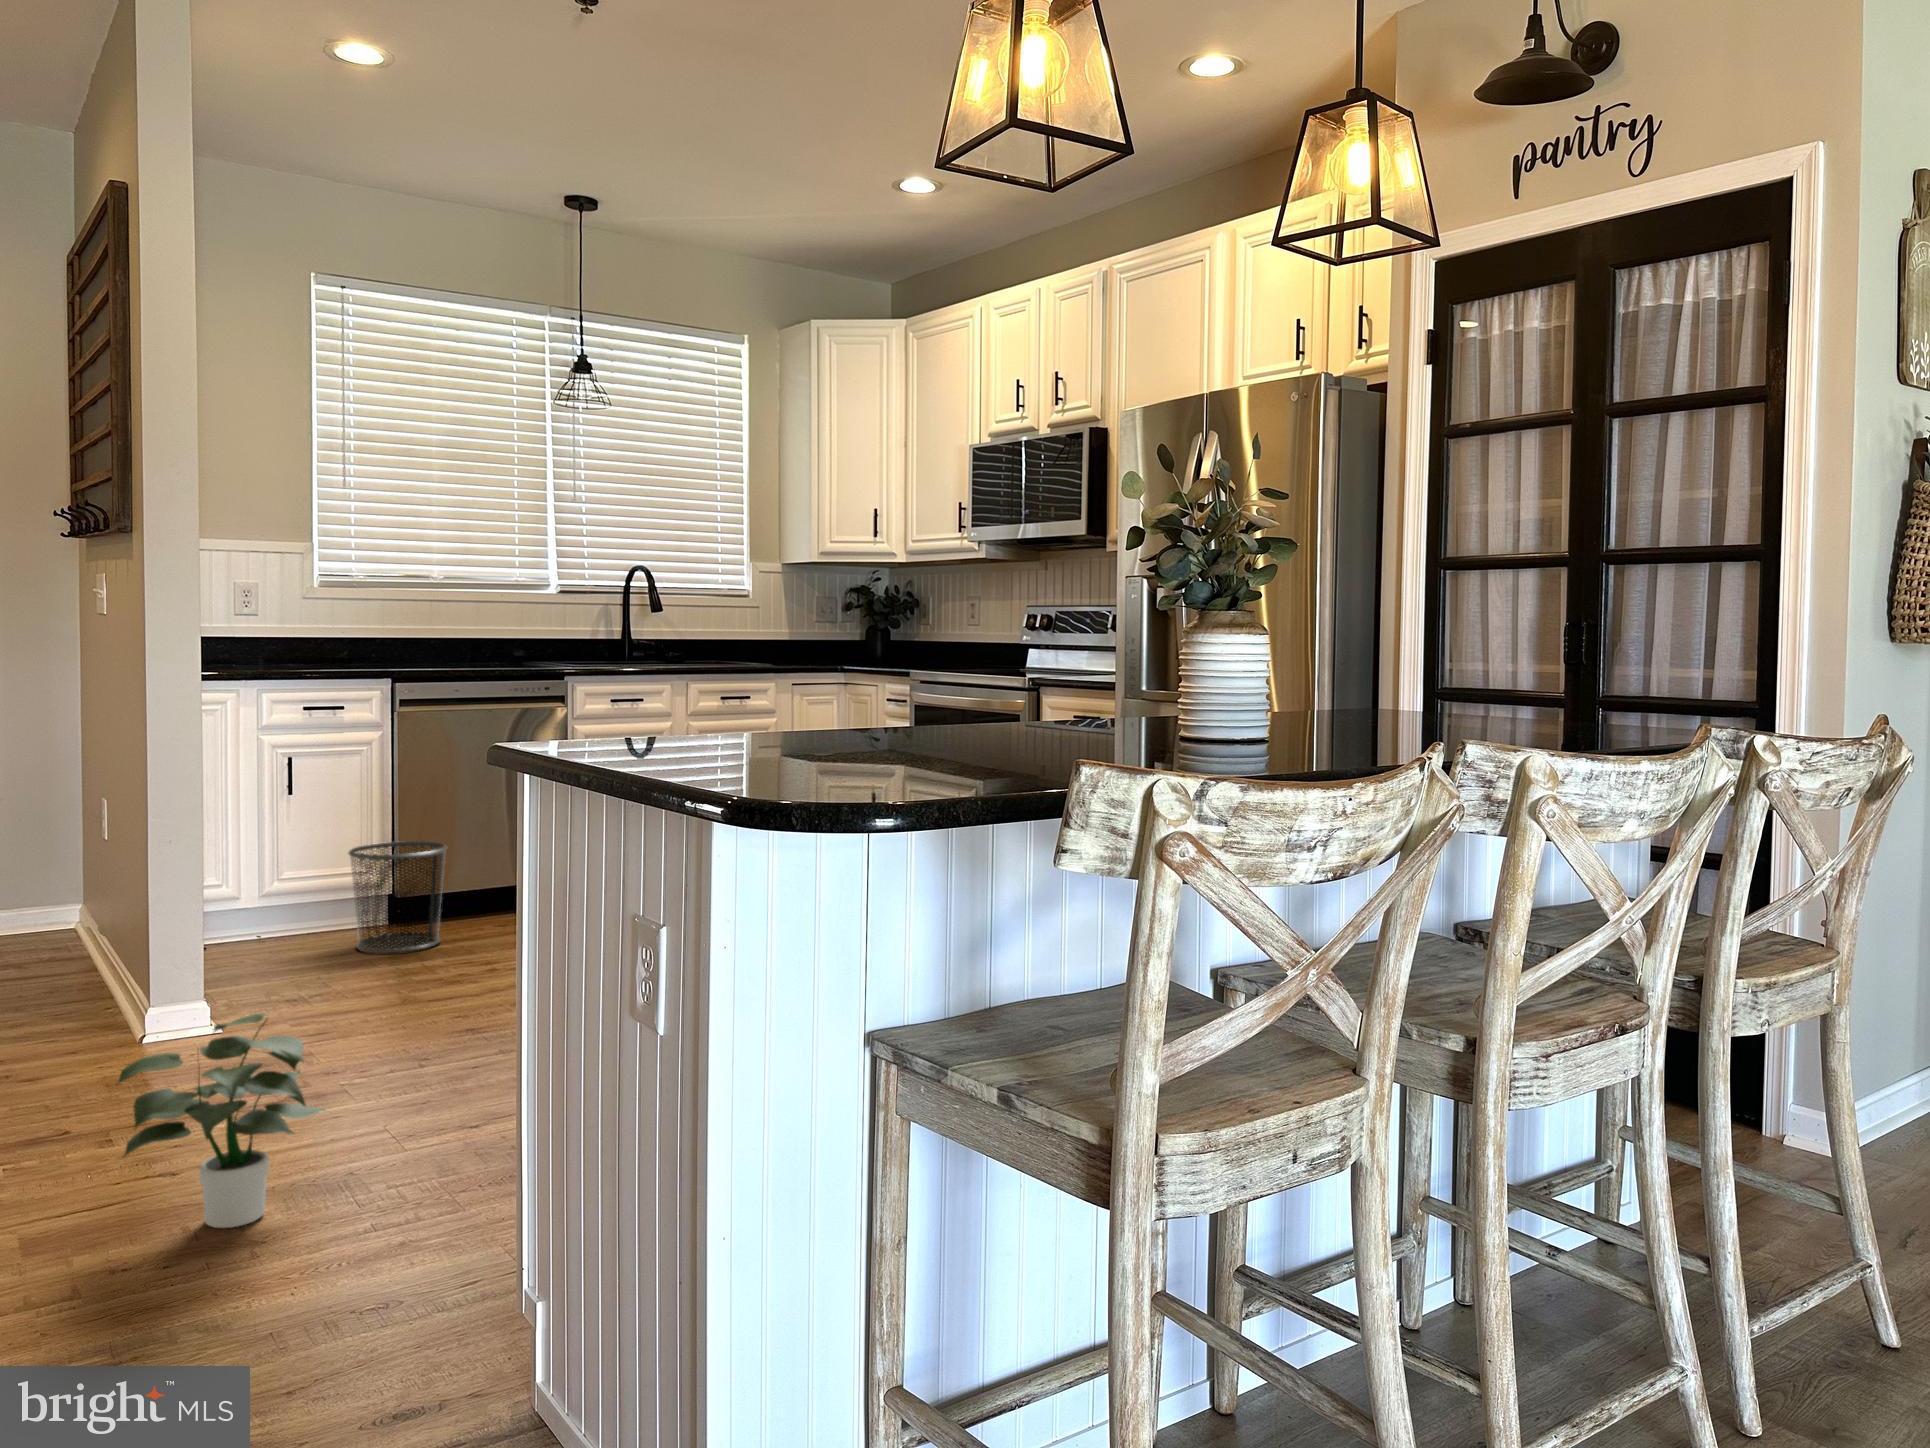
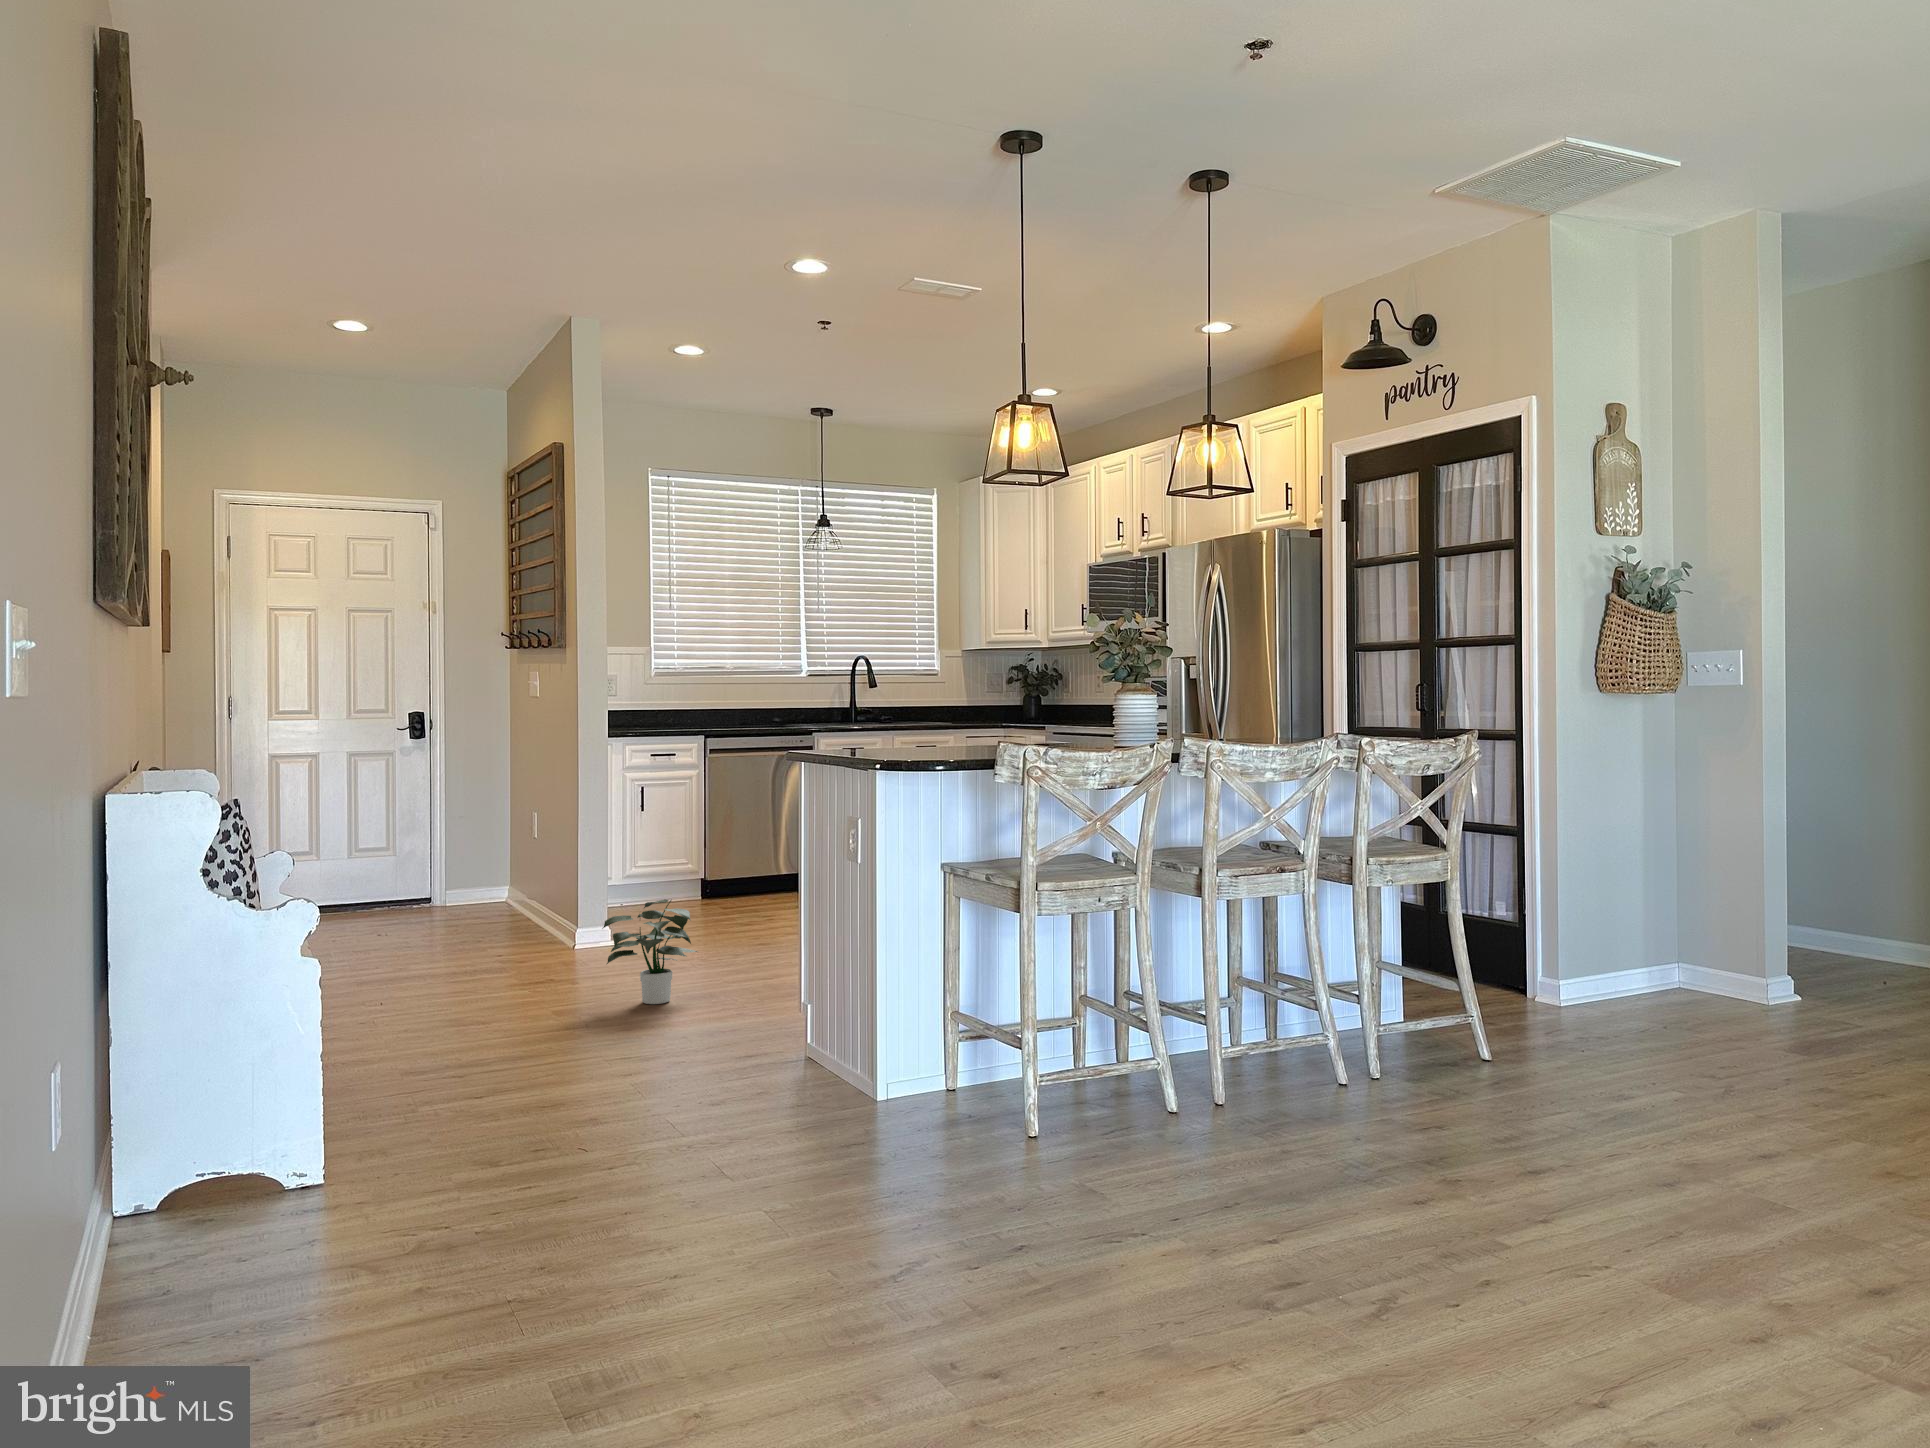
waste bin: present [349,841,447,953] -> none [680,840,740,910]

